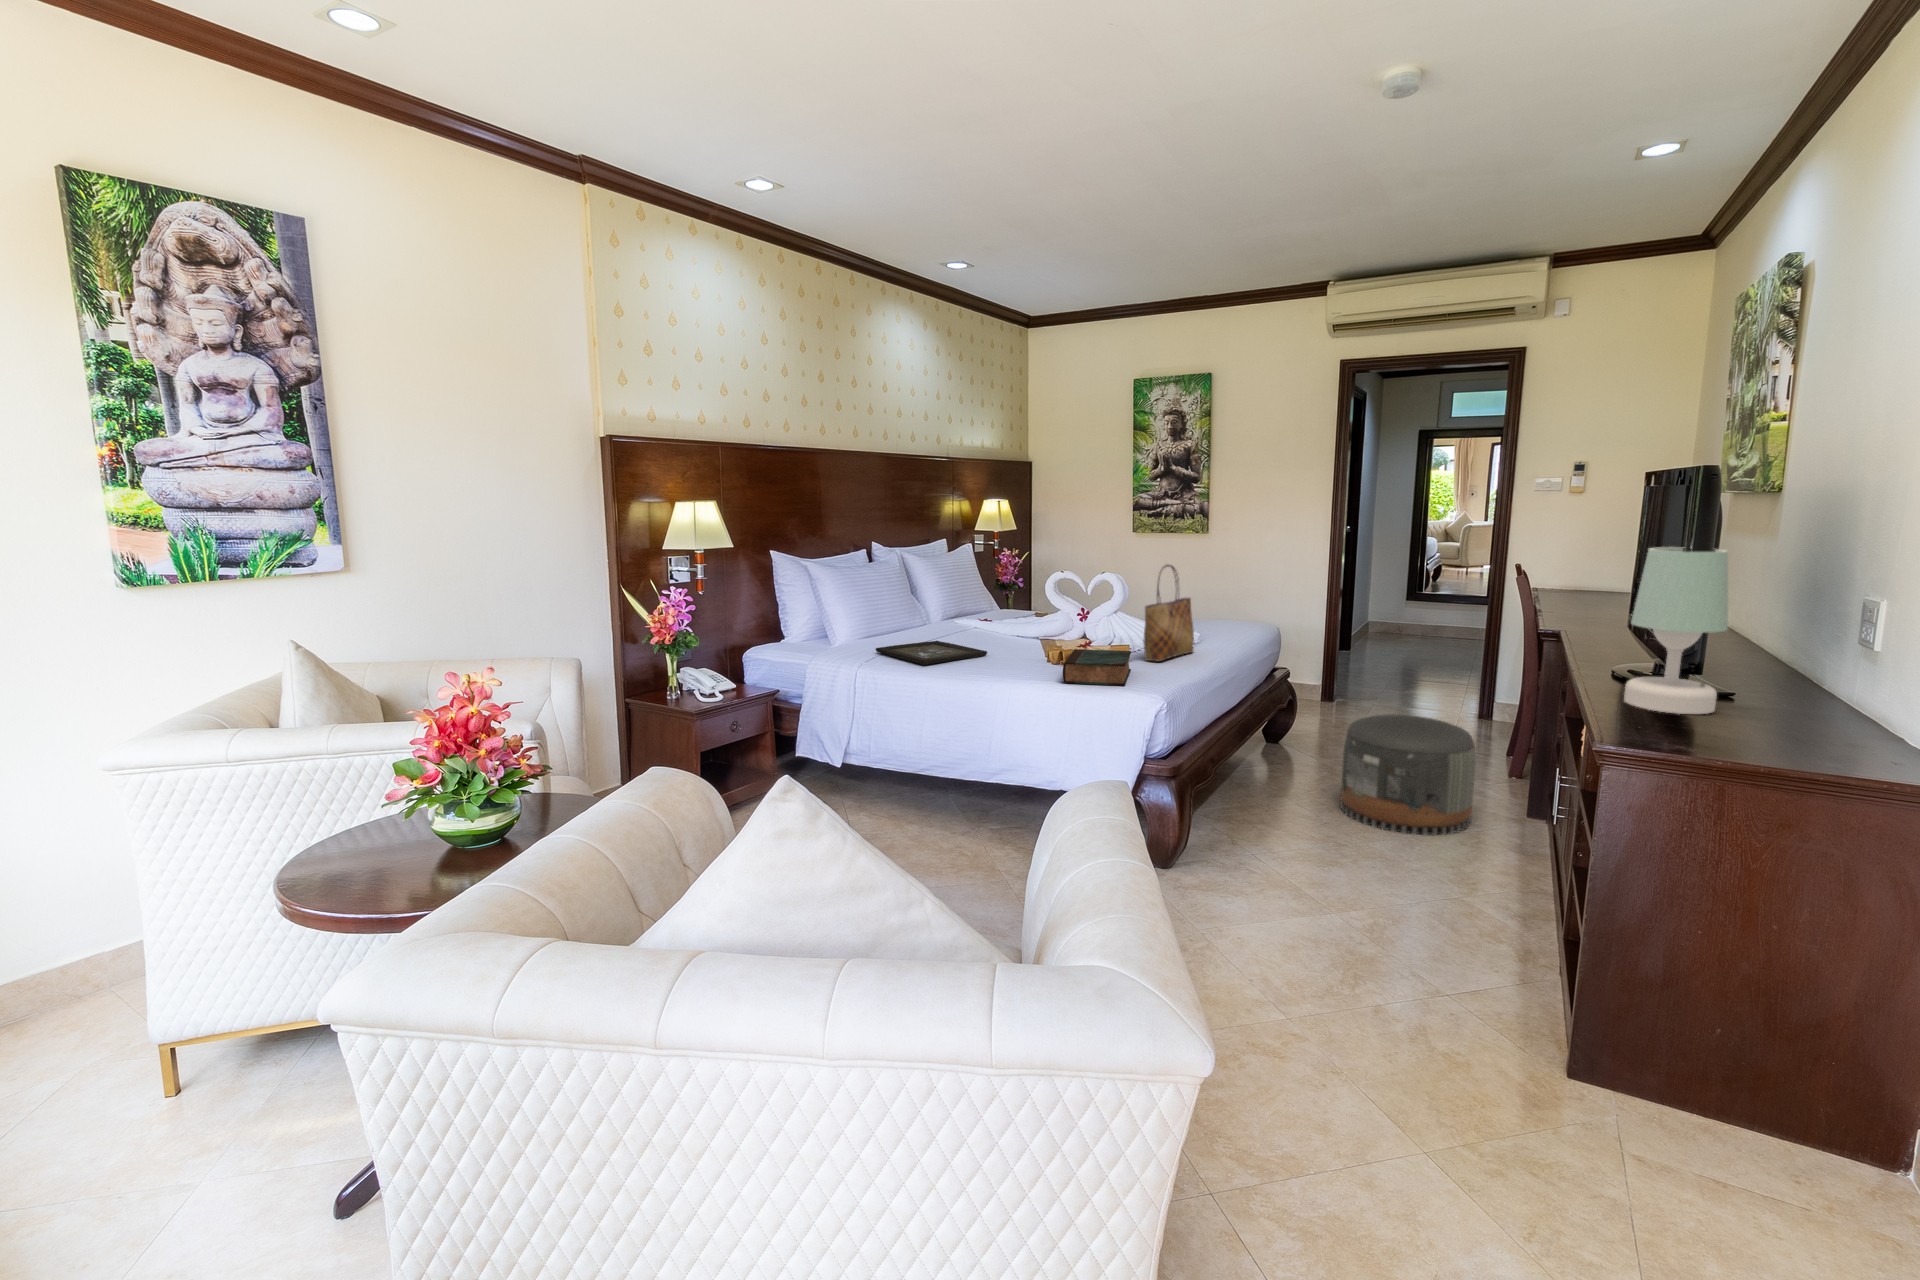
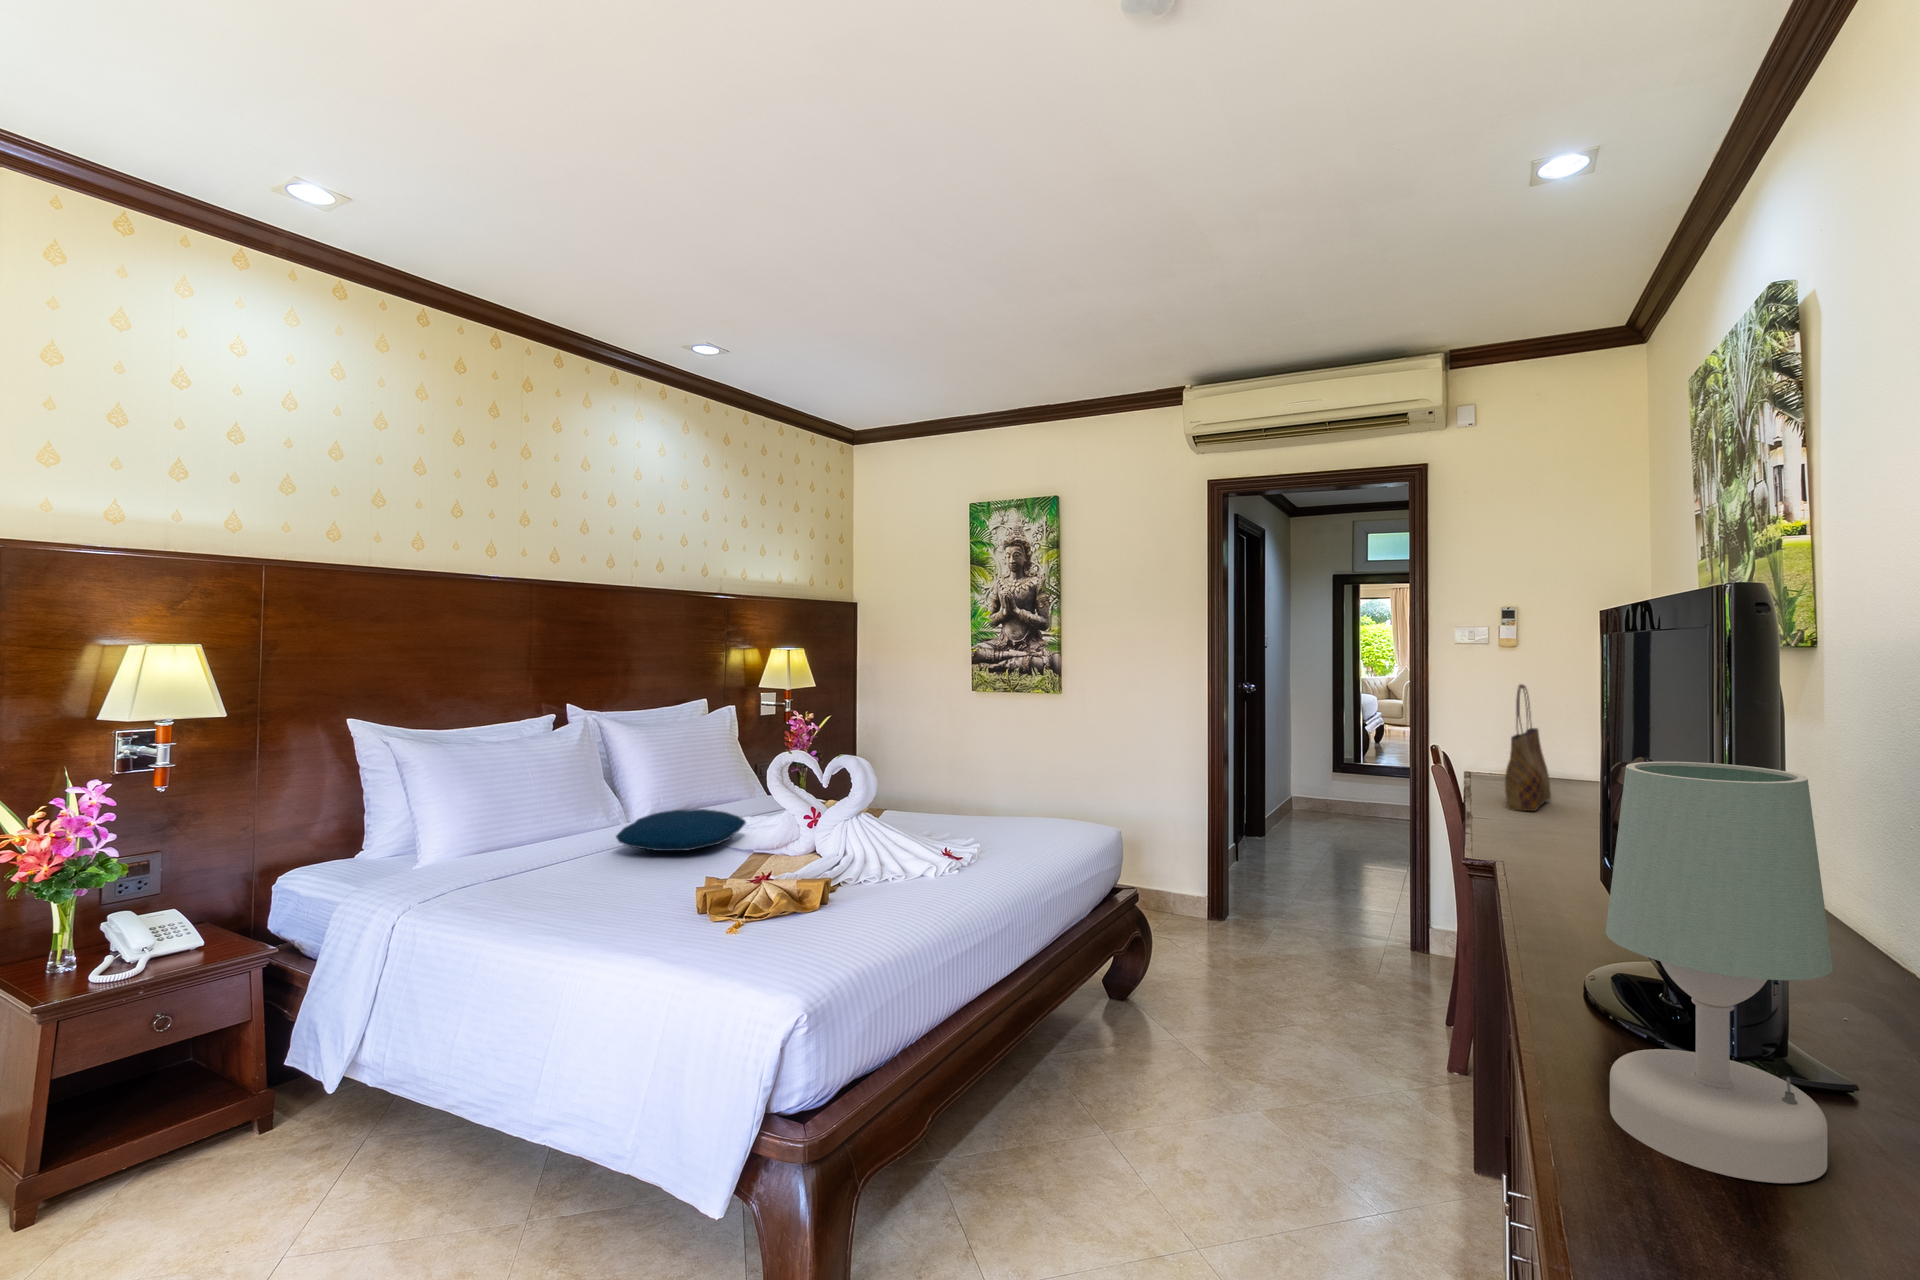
tote bag: present [1144,564,1194,661] -> present [1505,684,1551,811]
pillow: none [950,611,1027,636] -> present [616,809,746,851]
tray: present [876,641,987,665] -> none [460,861,625,915]
book: present [1063,649,1131,686] -> none [668,891,814,969]
pouf: present [1341,715,1476,836] -> none [1179,984,1381,1217]

